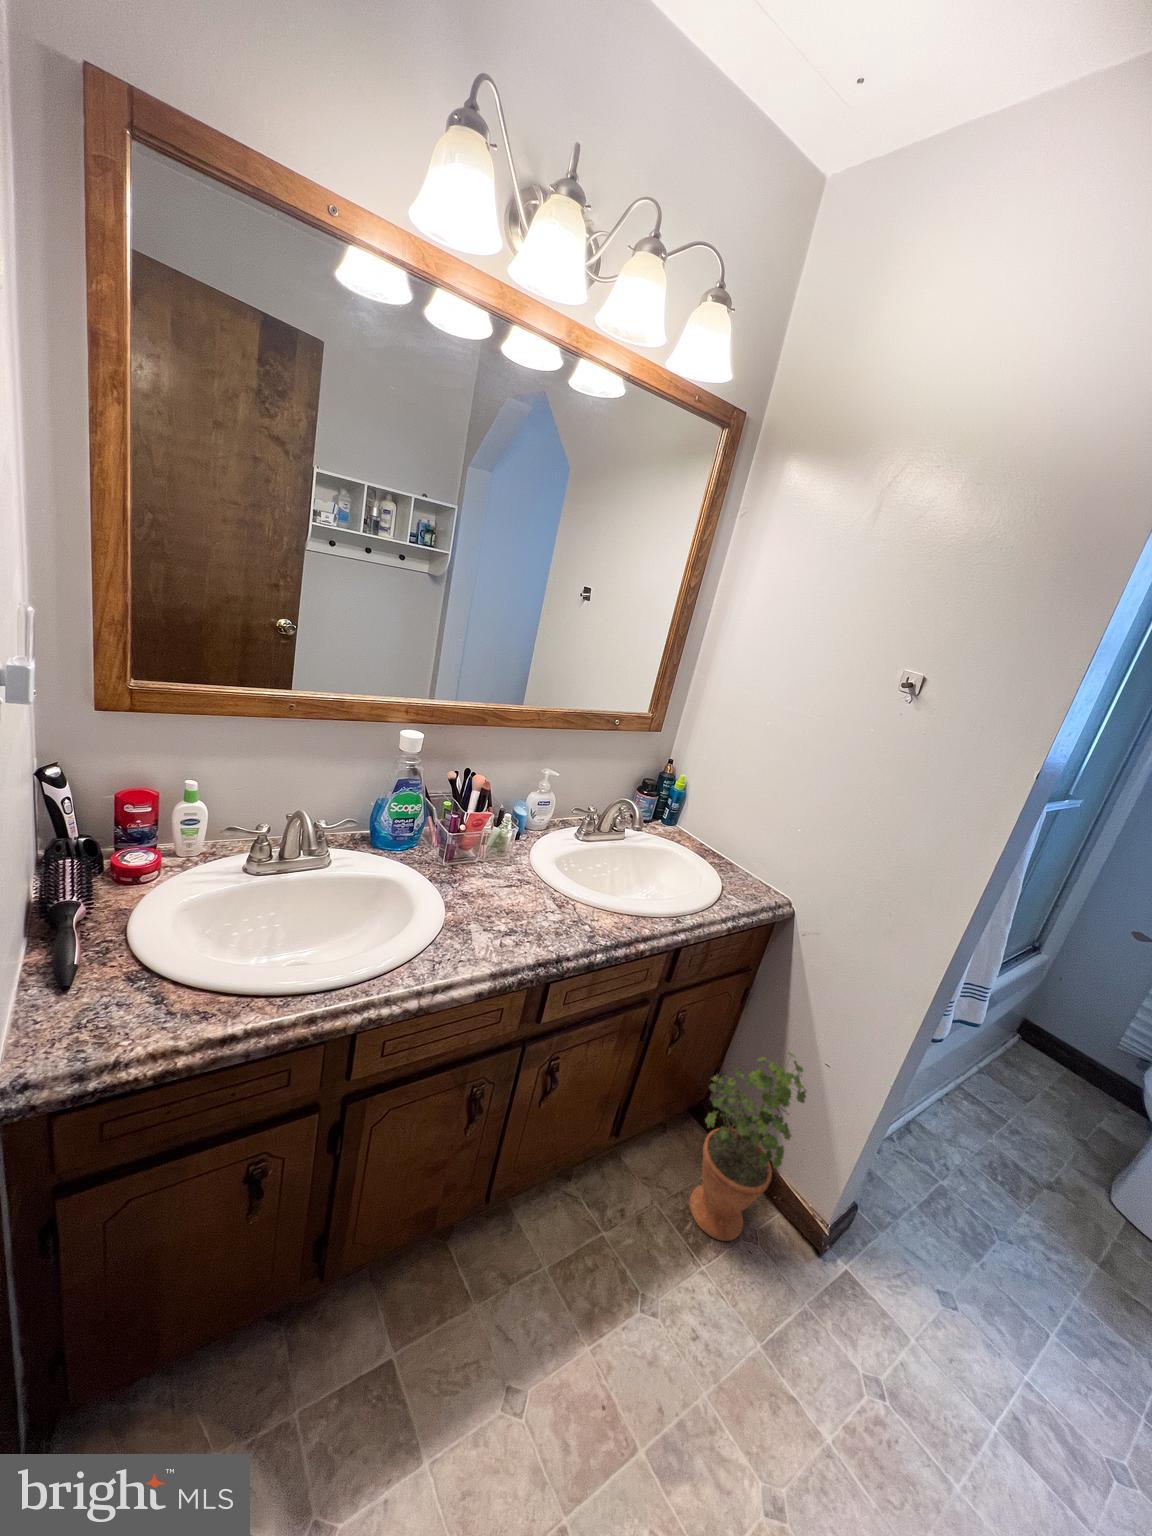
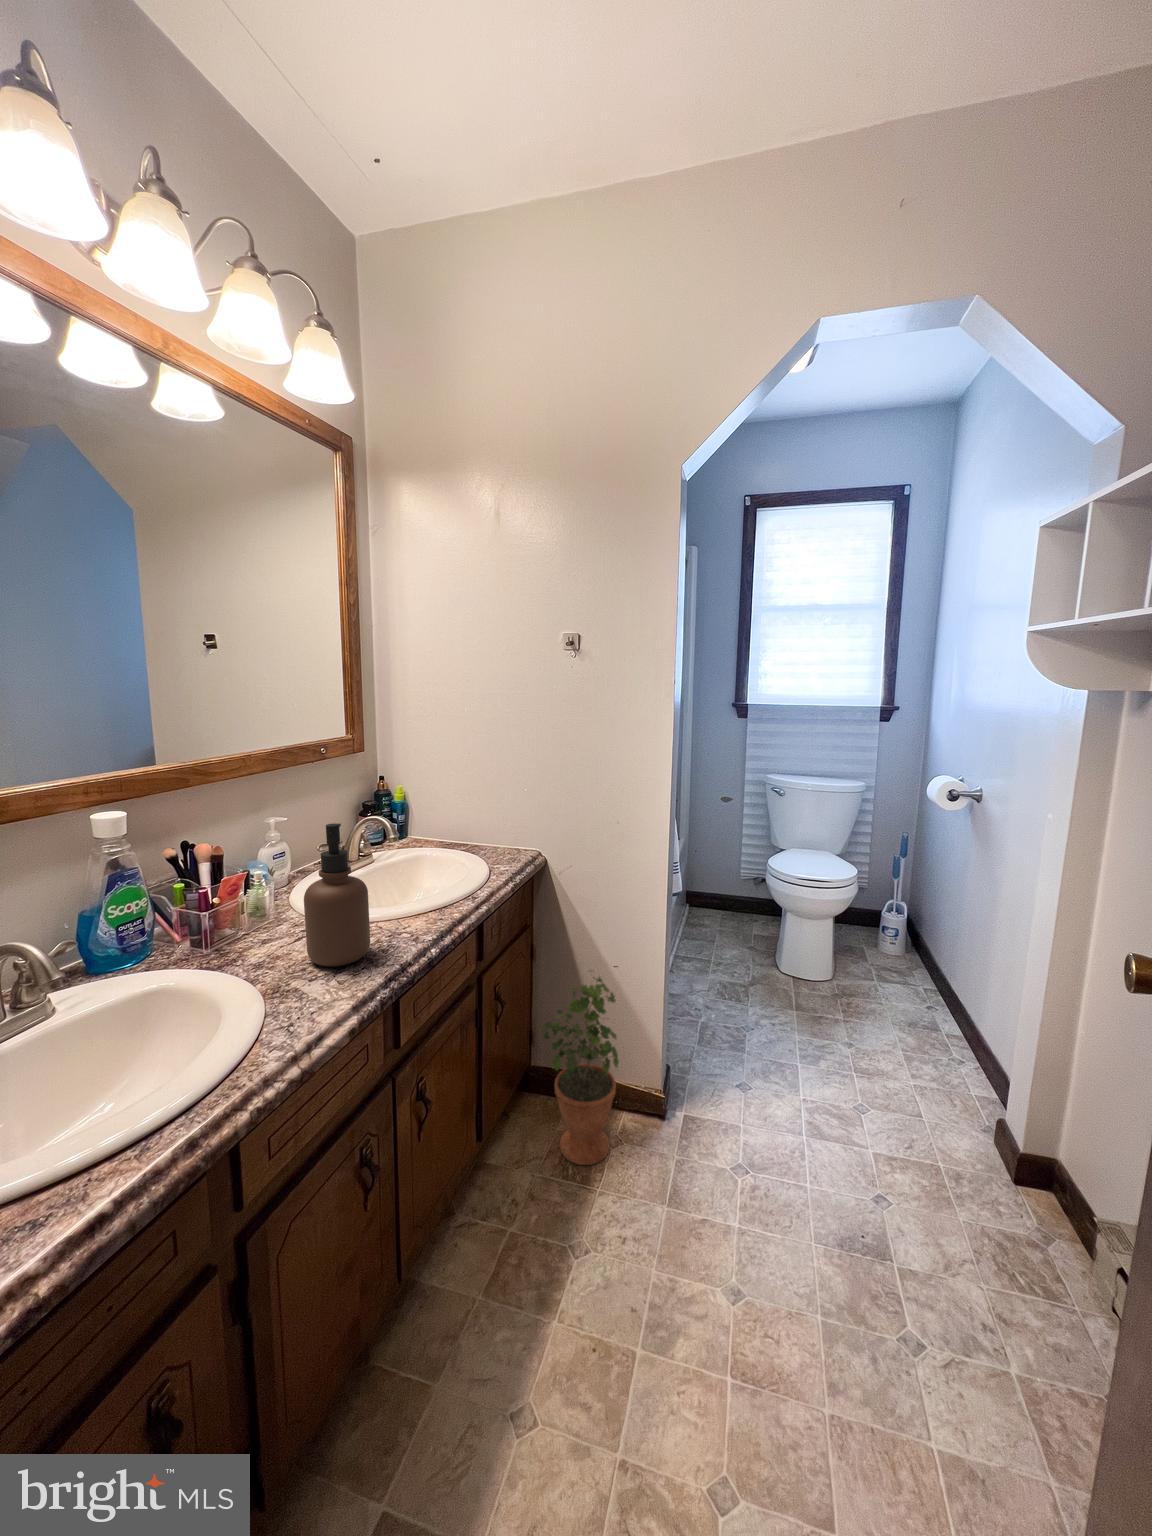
soap dispenser: none [495,804,559,931] -> present [304,823,370,966]

